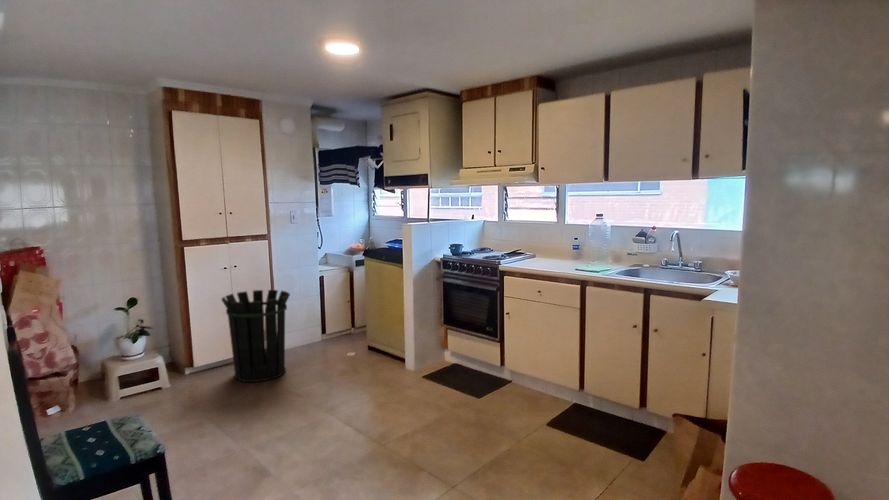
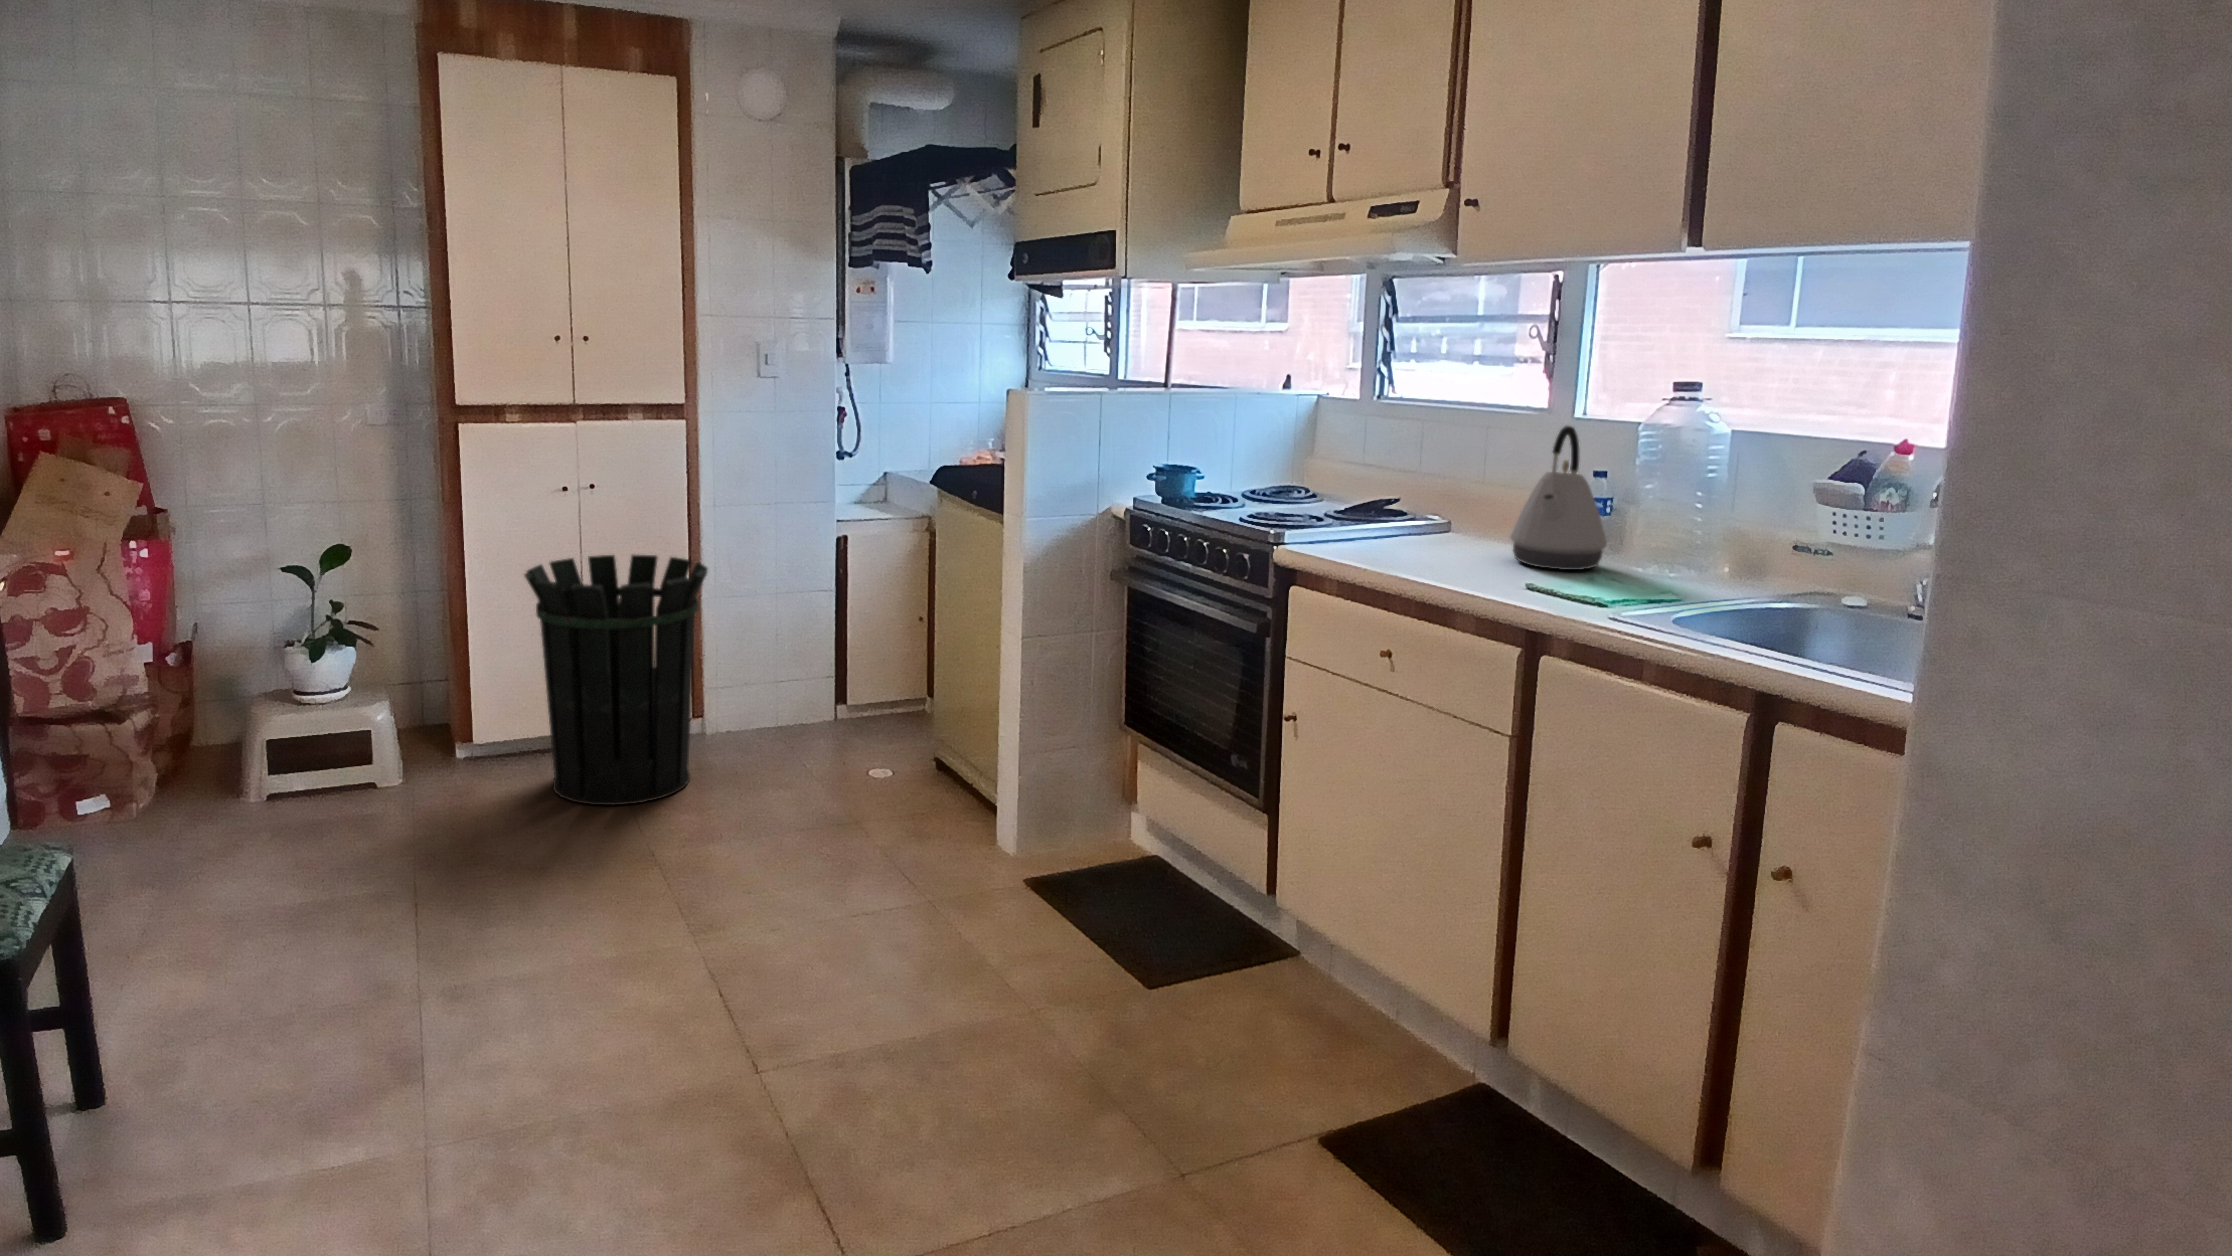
kettle: none [562,226,586,265] -> present [1510,426,1607,570]

